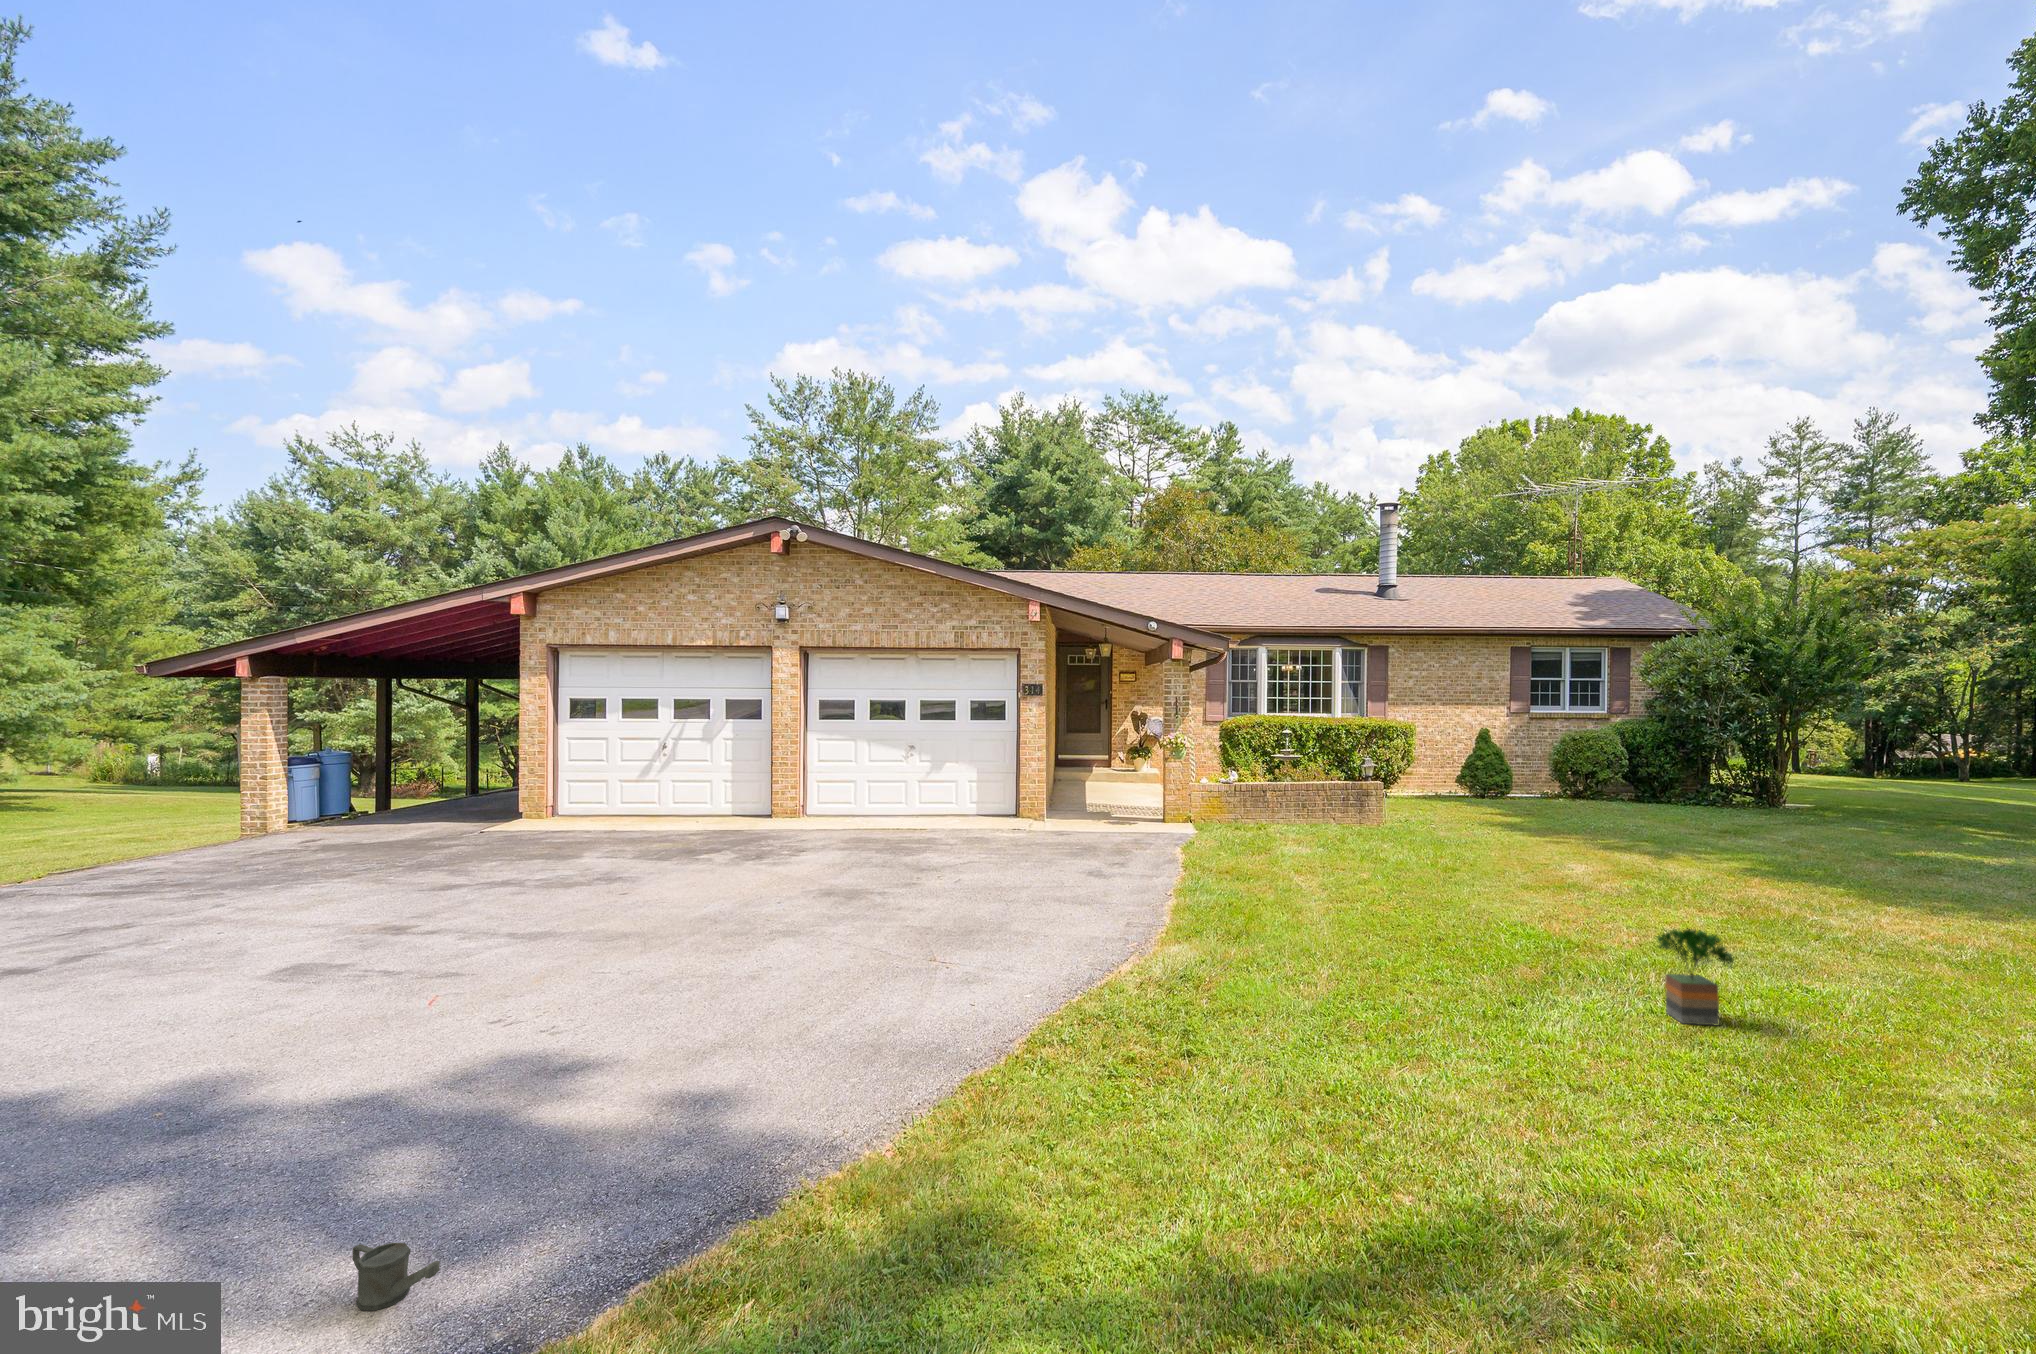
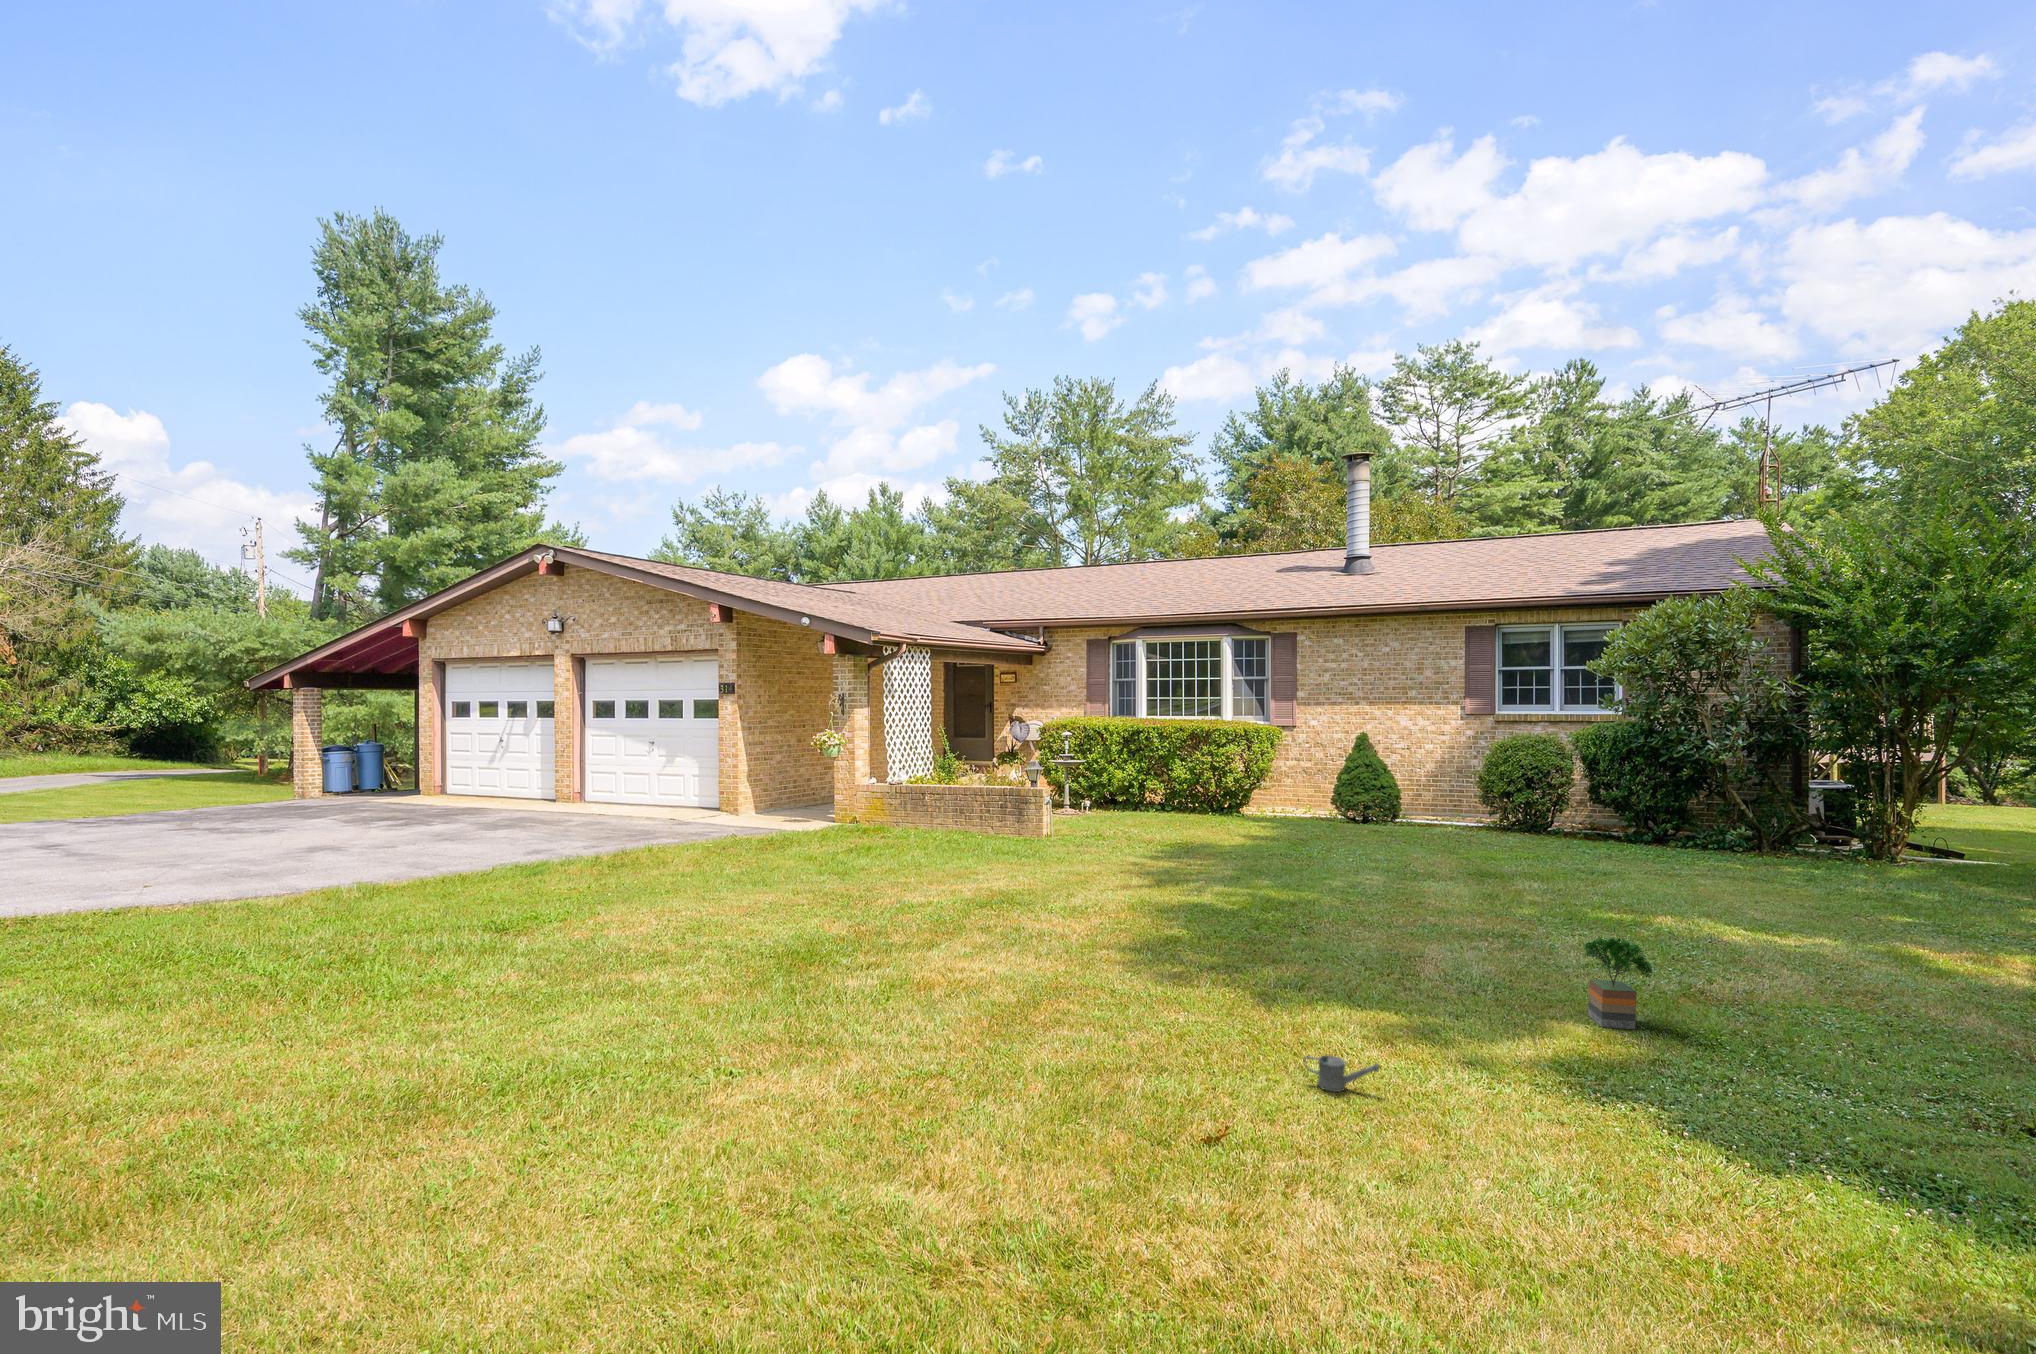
watering can: present [353,1243,440,1311] -> present [1304,1055,1379,1092]

